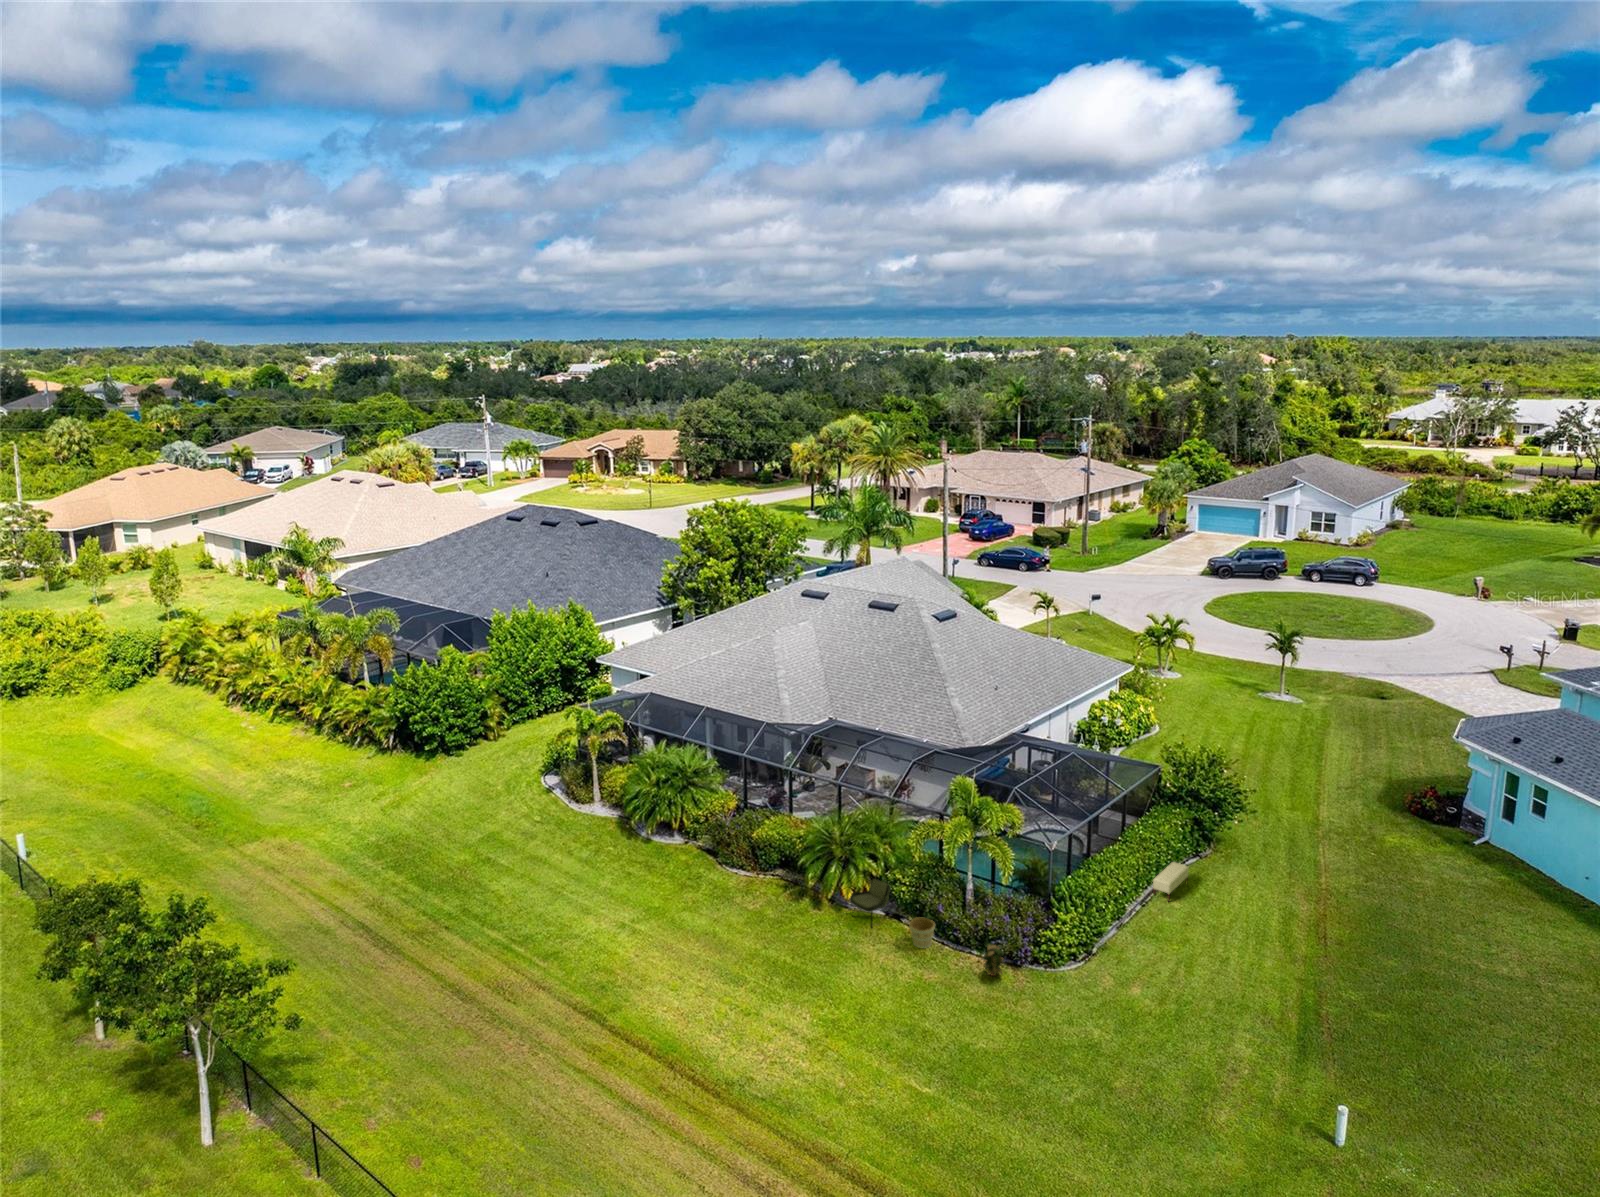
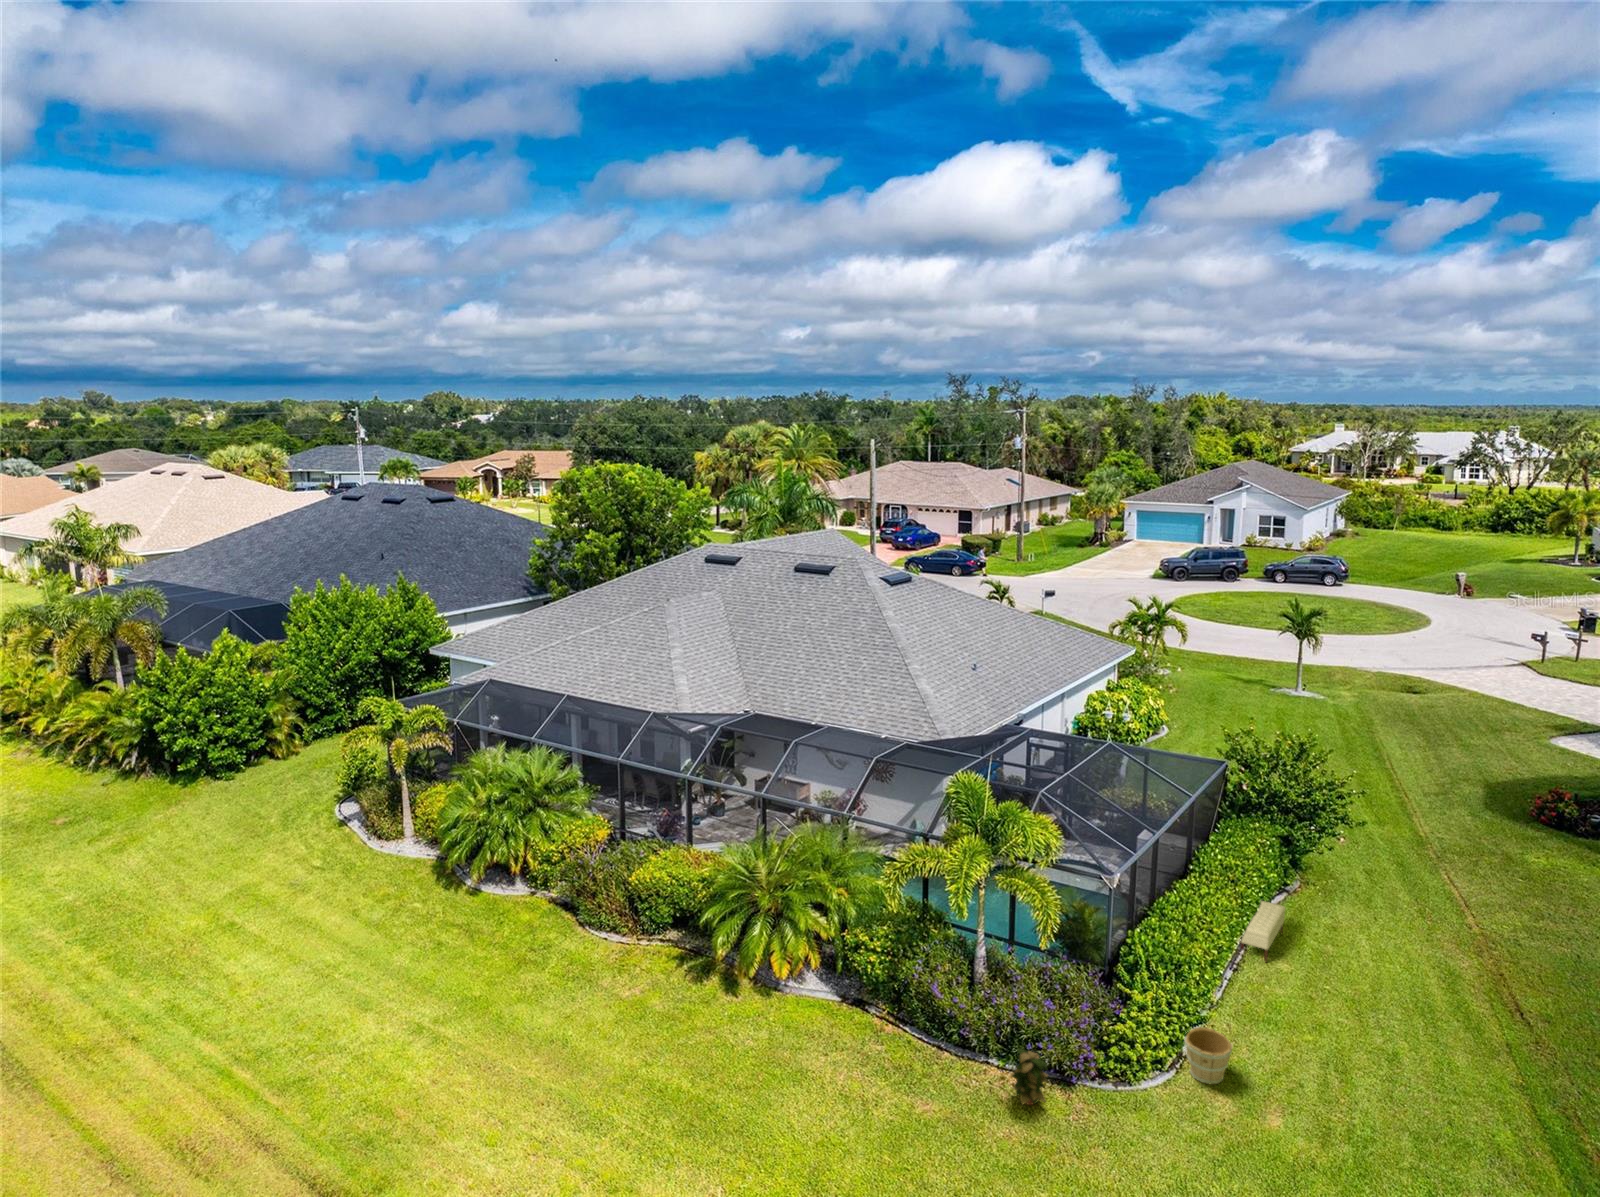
lounge chair: present [849,879,890,917] -> none [783,936,853,1024]
wooden bucket: present [909,917,935,948] -> present [1185,1027,1233,1084]

